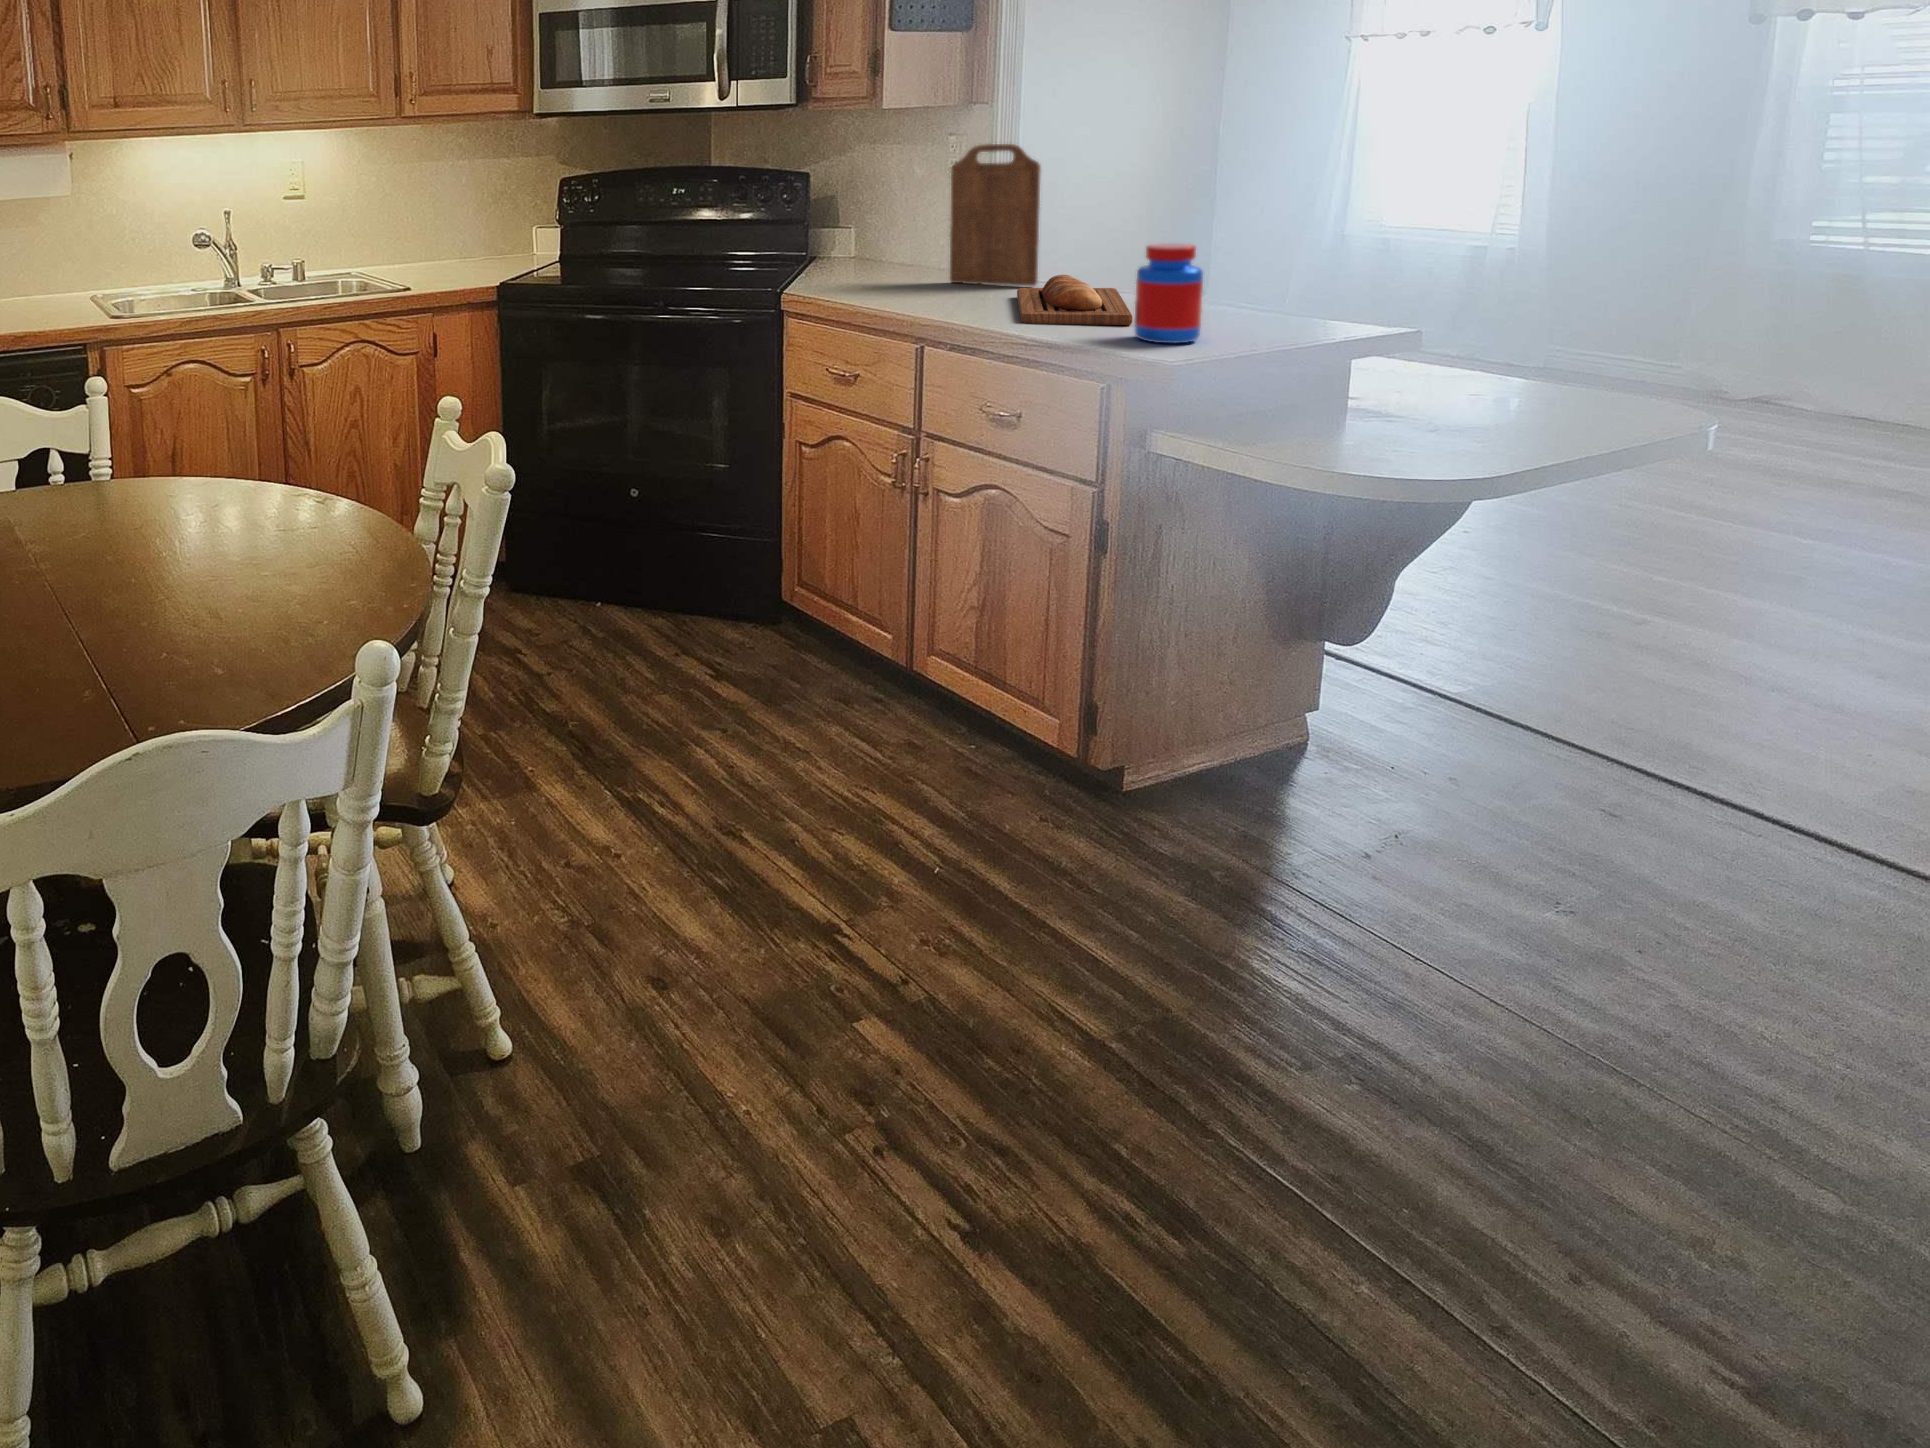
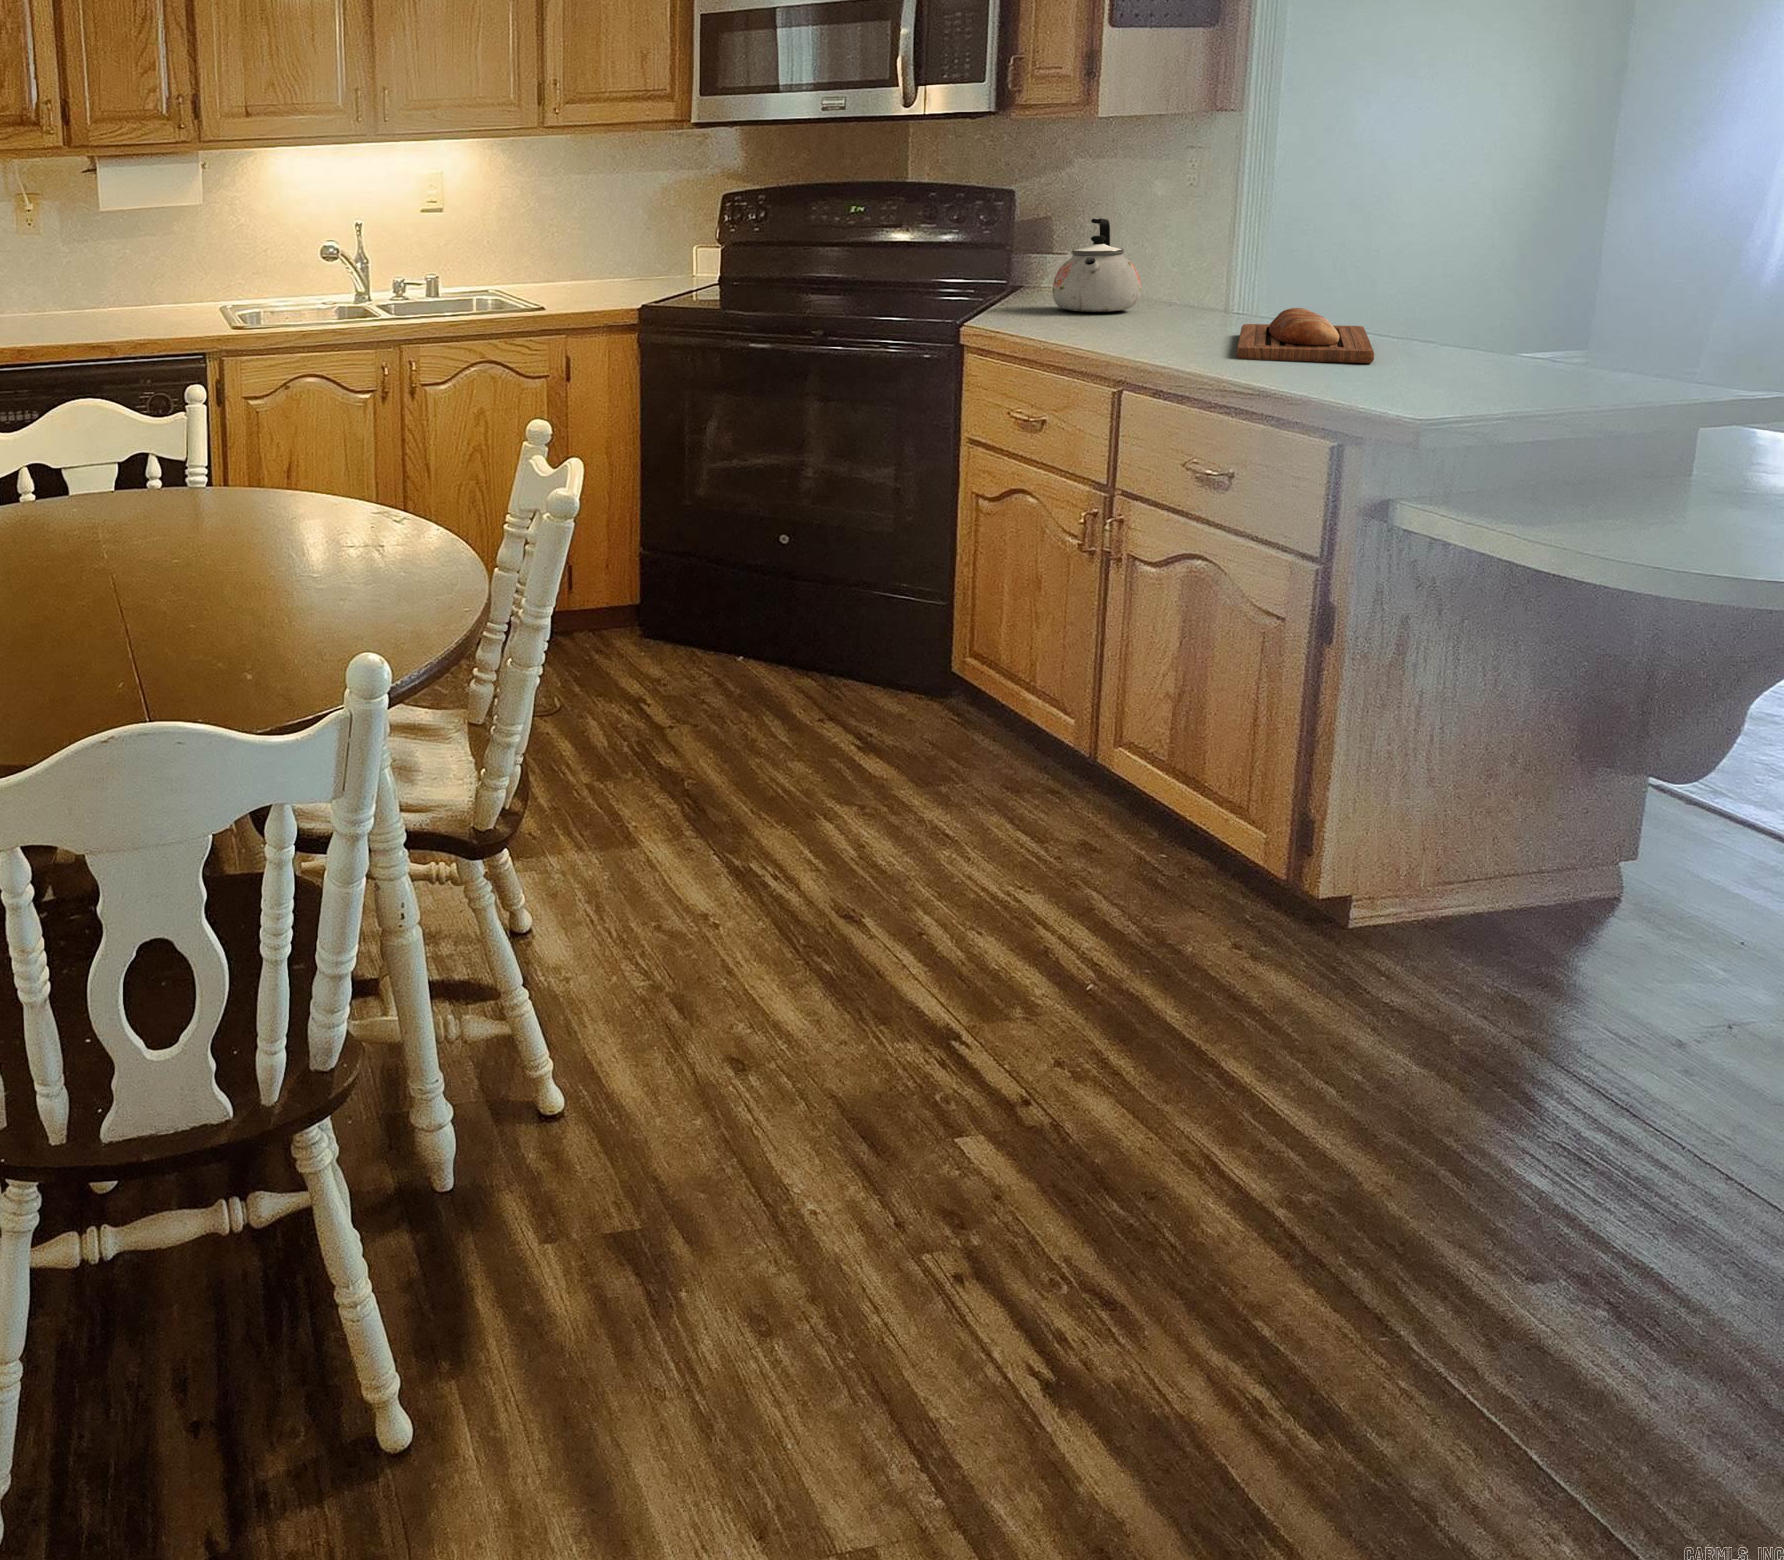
cutting board: present [950,144,1041,286] -> none [1166,158,1280,325]
kettle: none [851,193,925,275] -> present [1052,218,1141,312]
jar: present [1135,243,1203,344] -> none [1372,263,1462,382]

